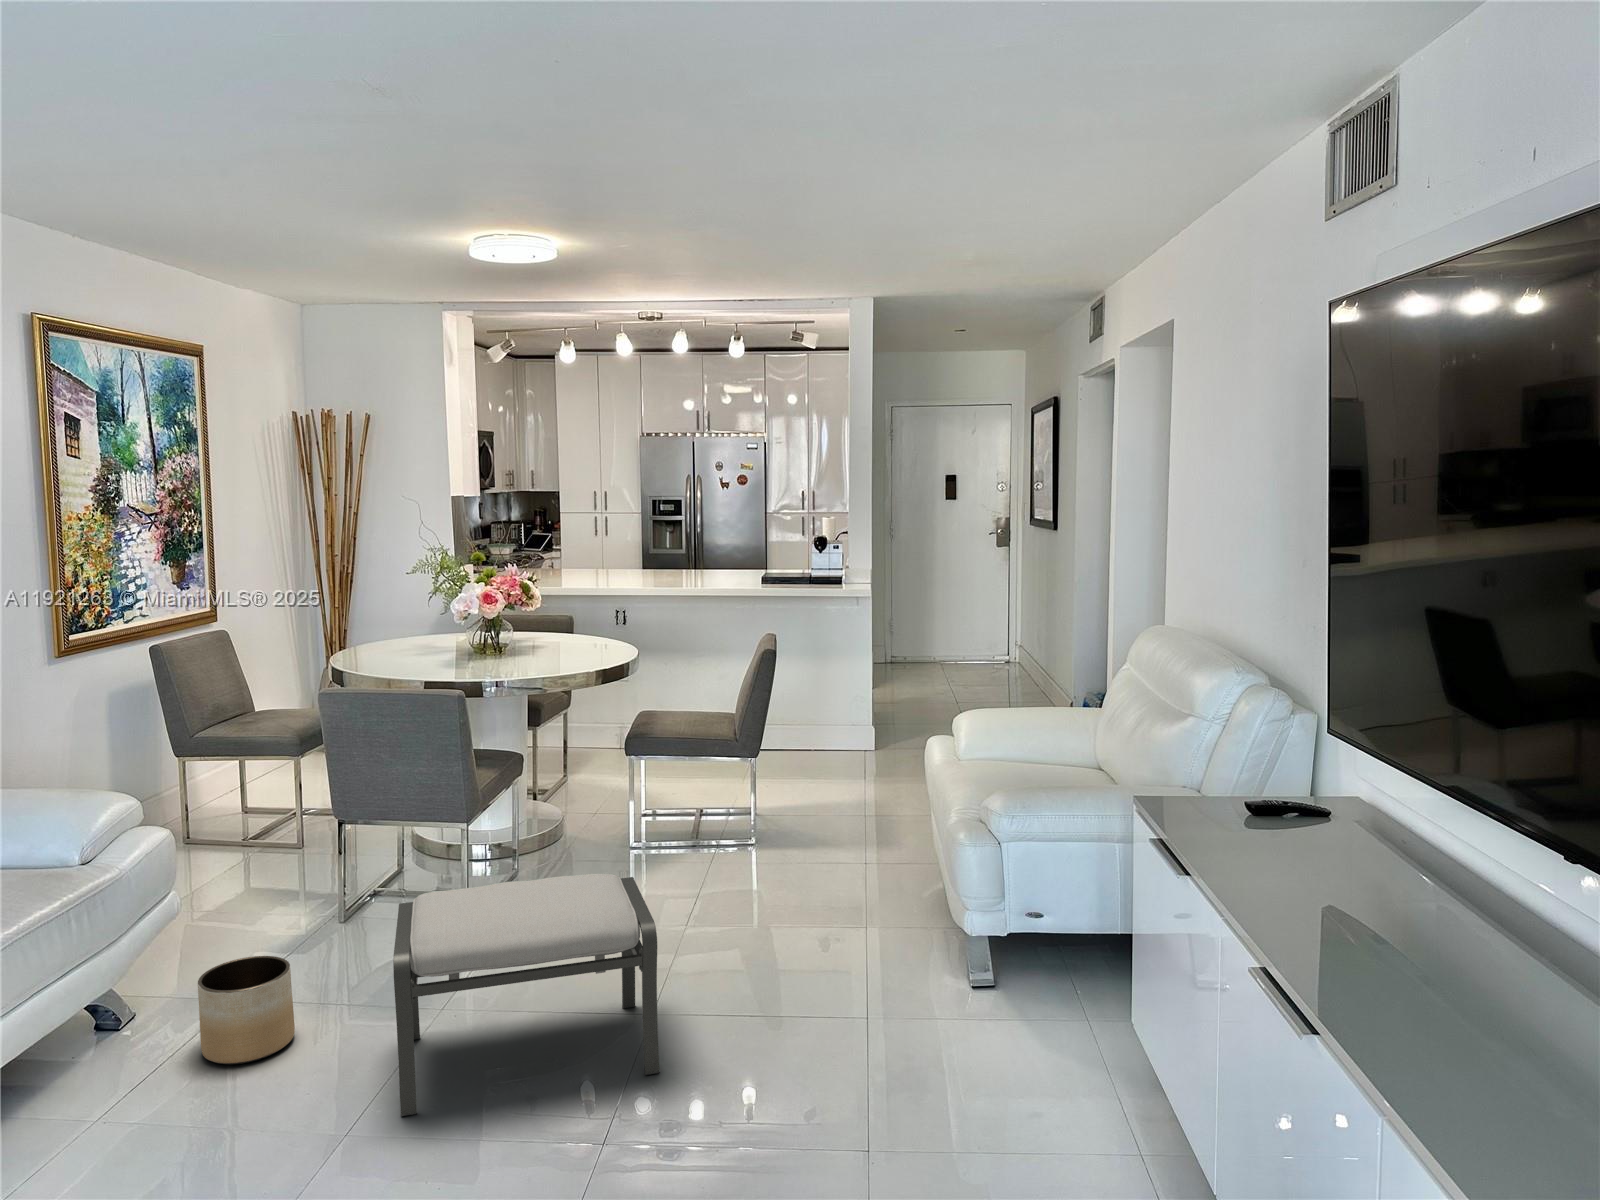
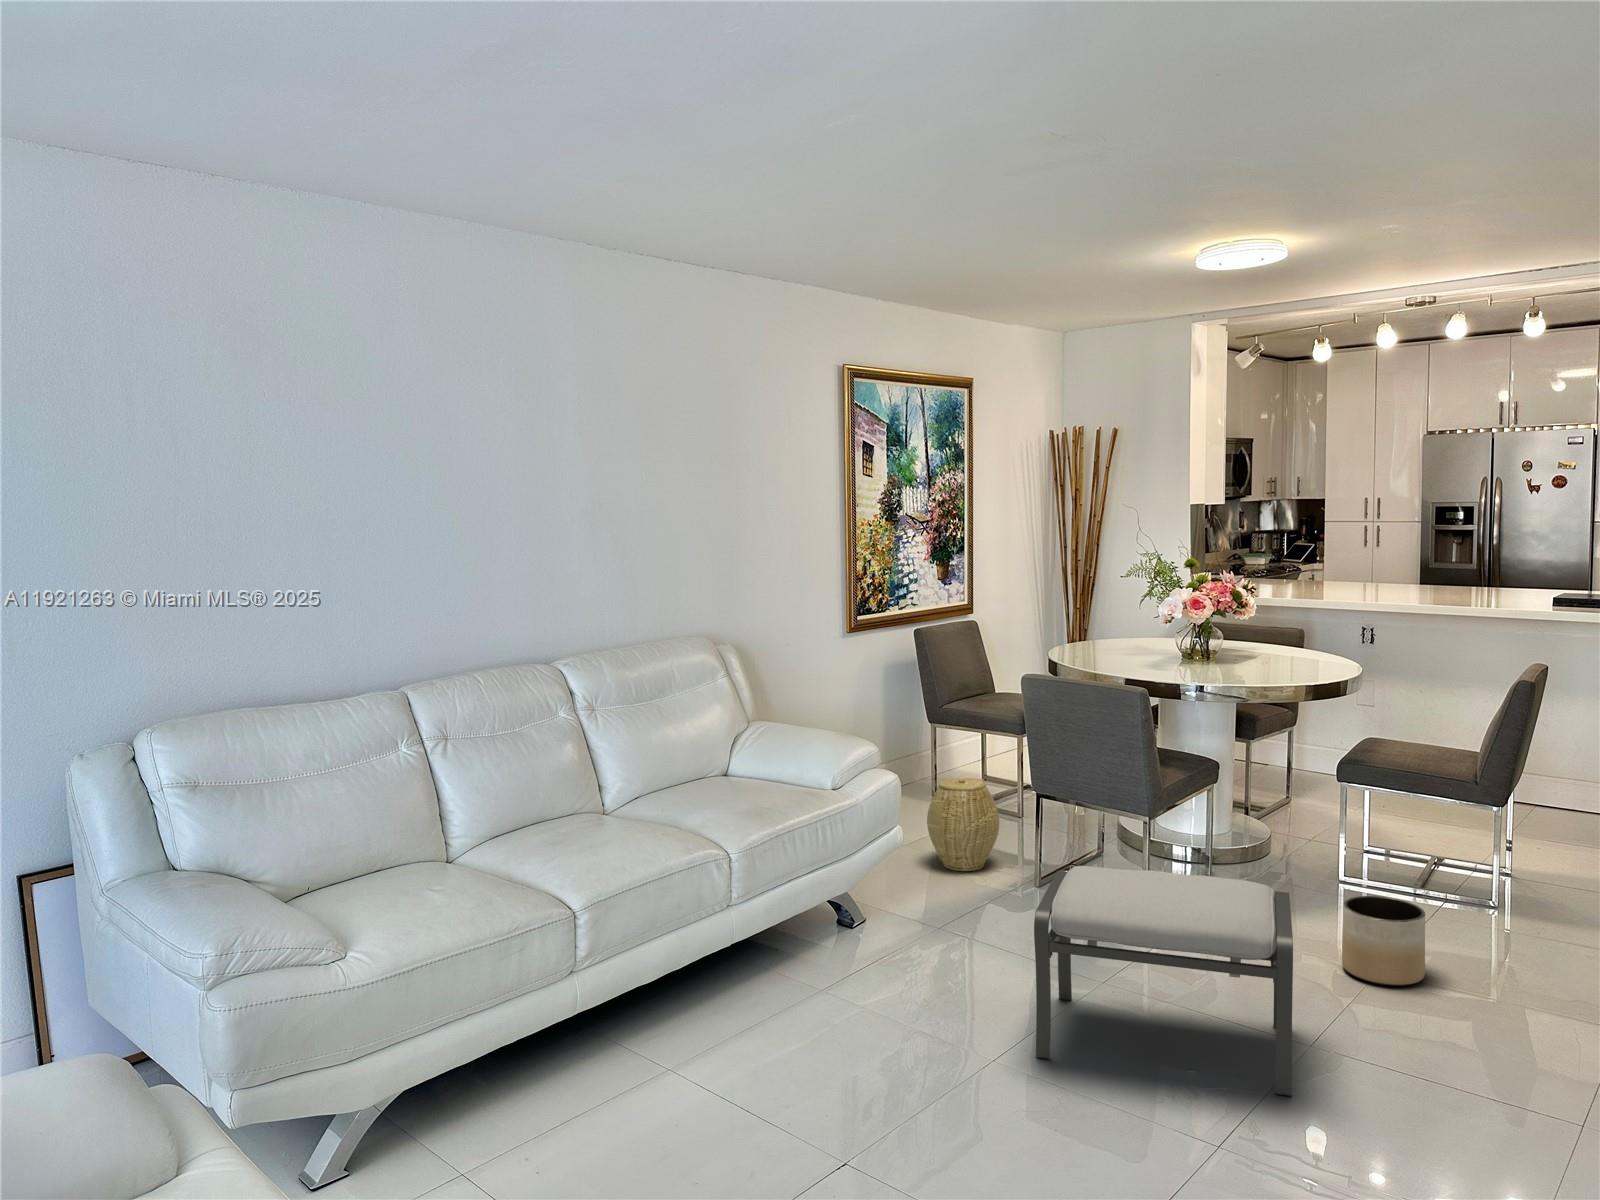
woven basket: none [198,811,290,921] -> present [927,778,999,871]
planter: present [198,956,295,1064] -> present [1342,896,1425,986]

